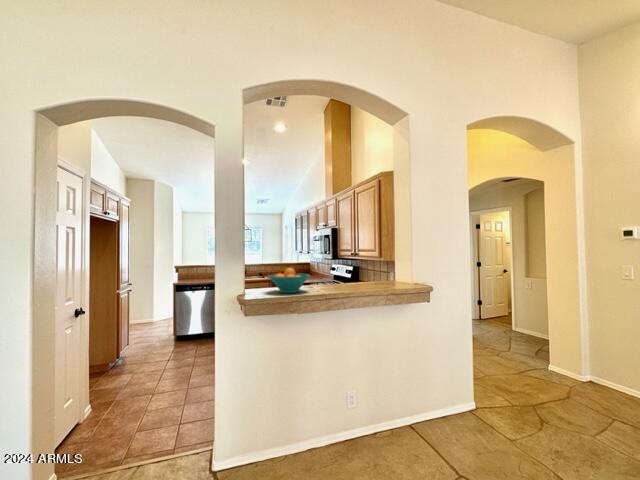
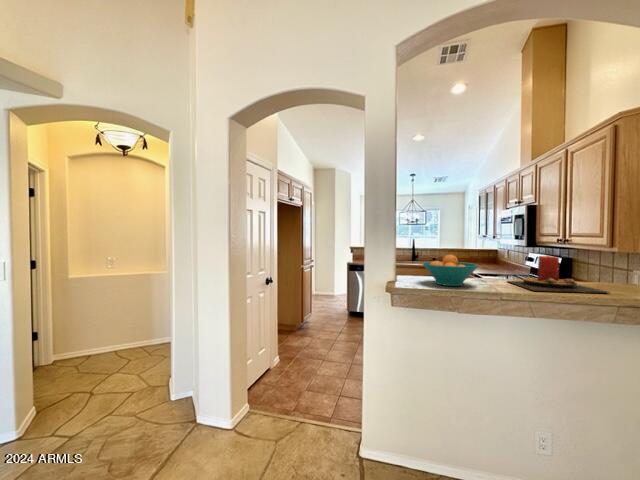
candle: none [326,265,382,290] -> present [507,256,610,293]

